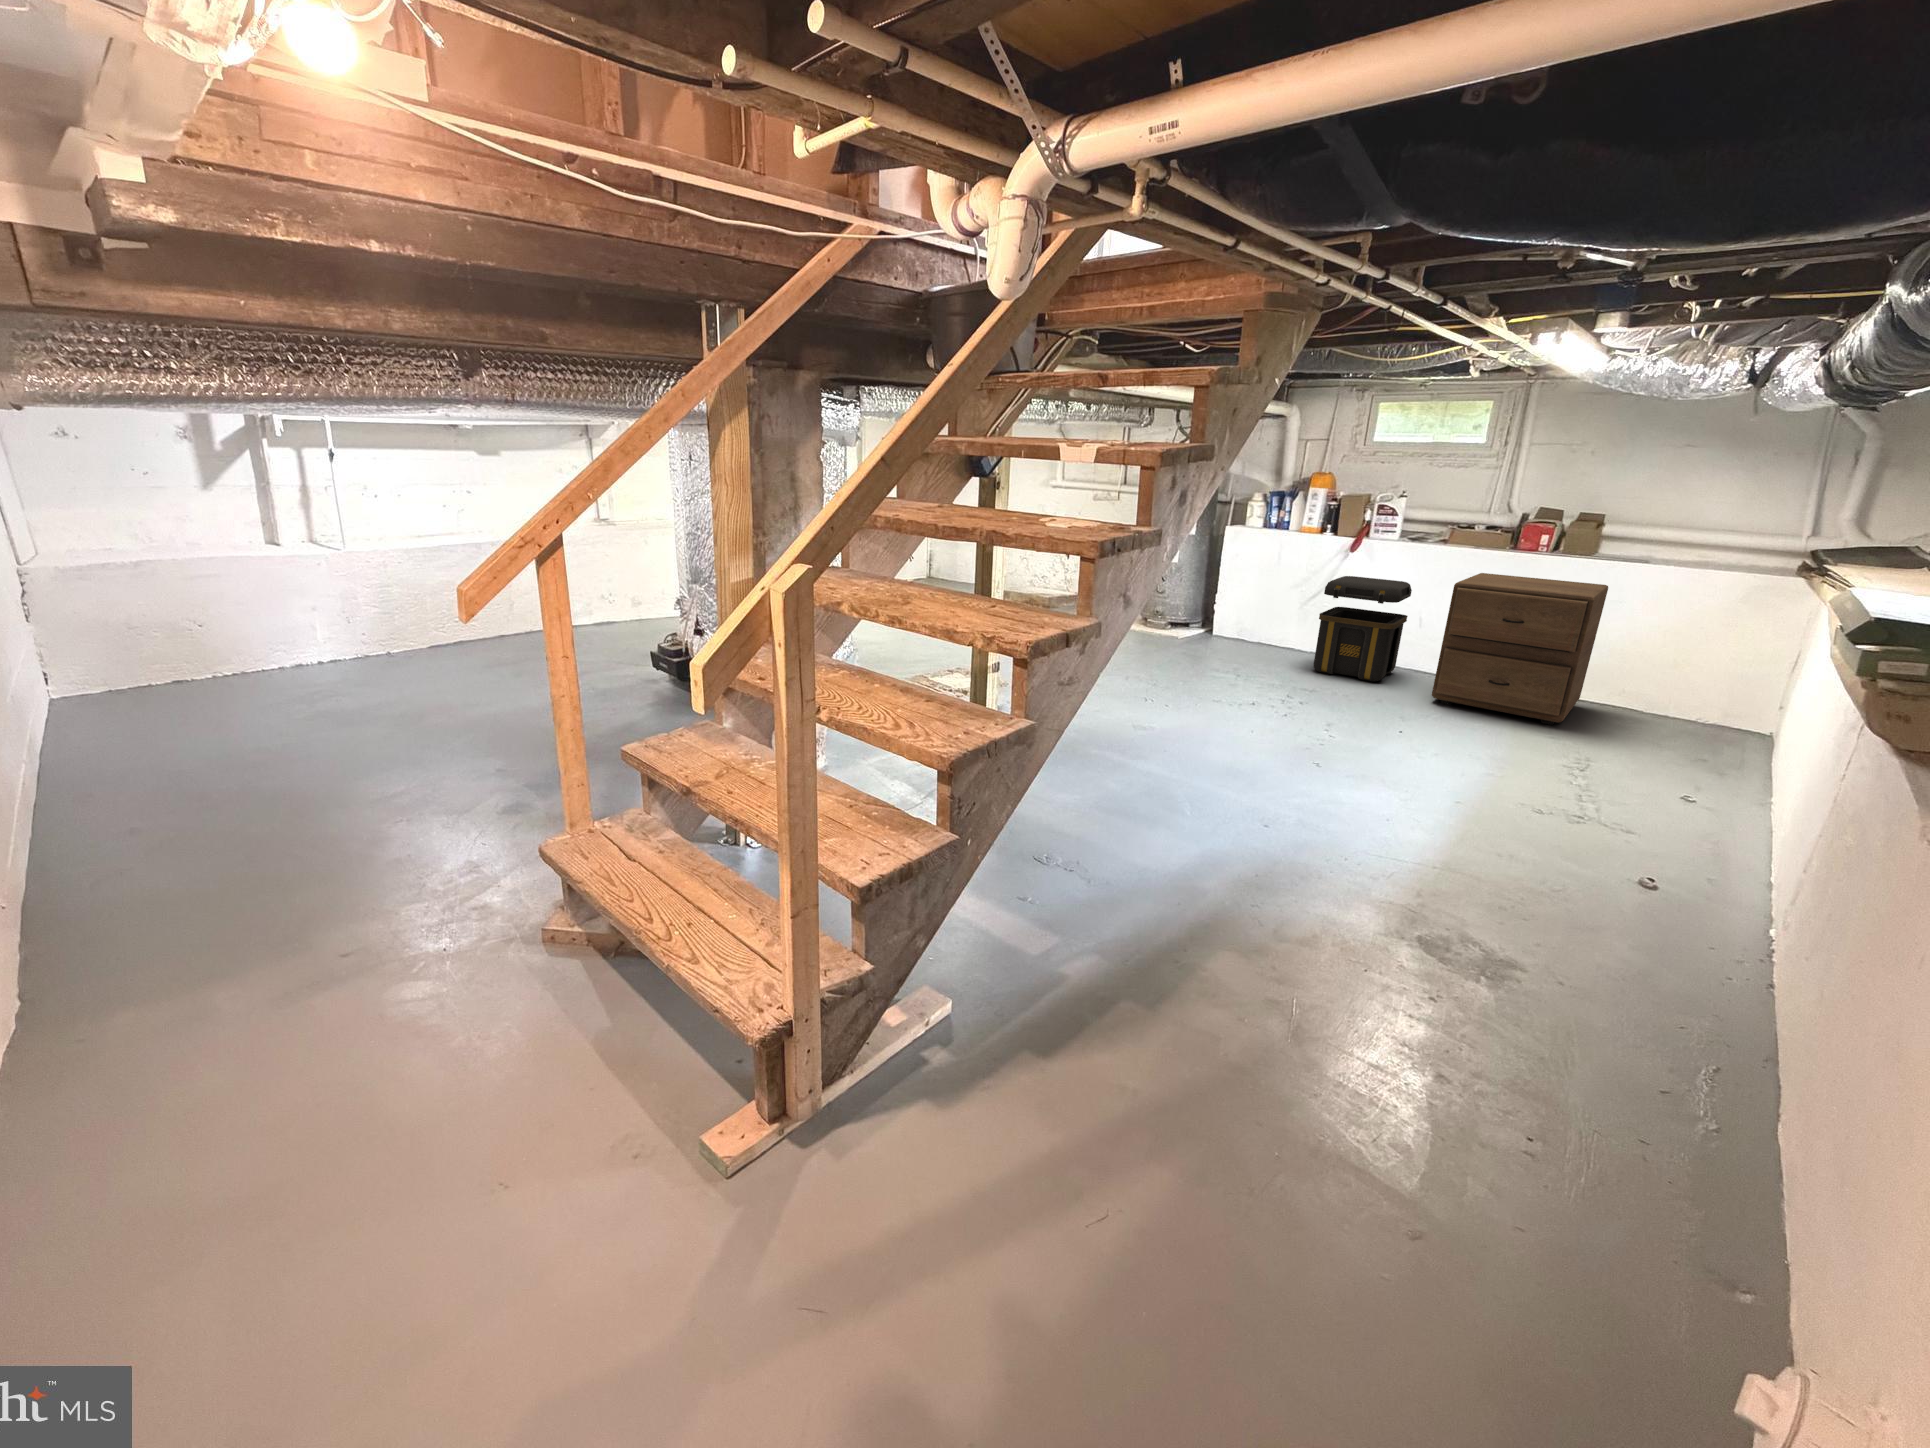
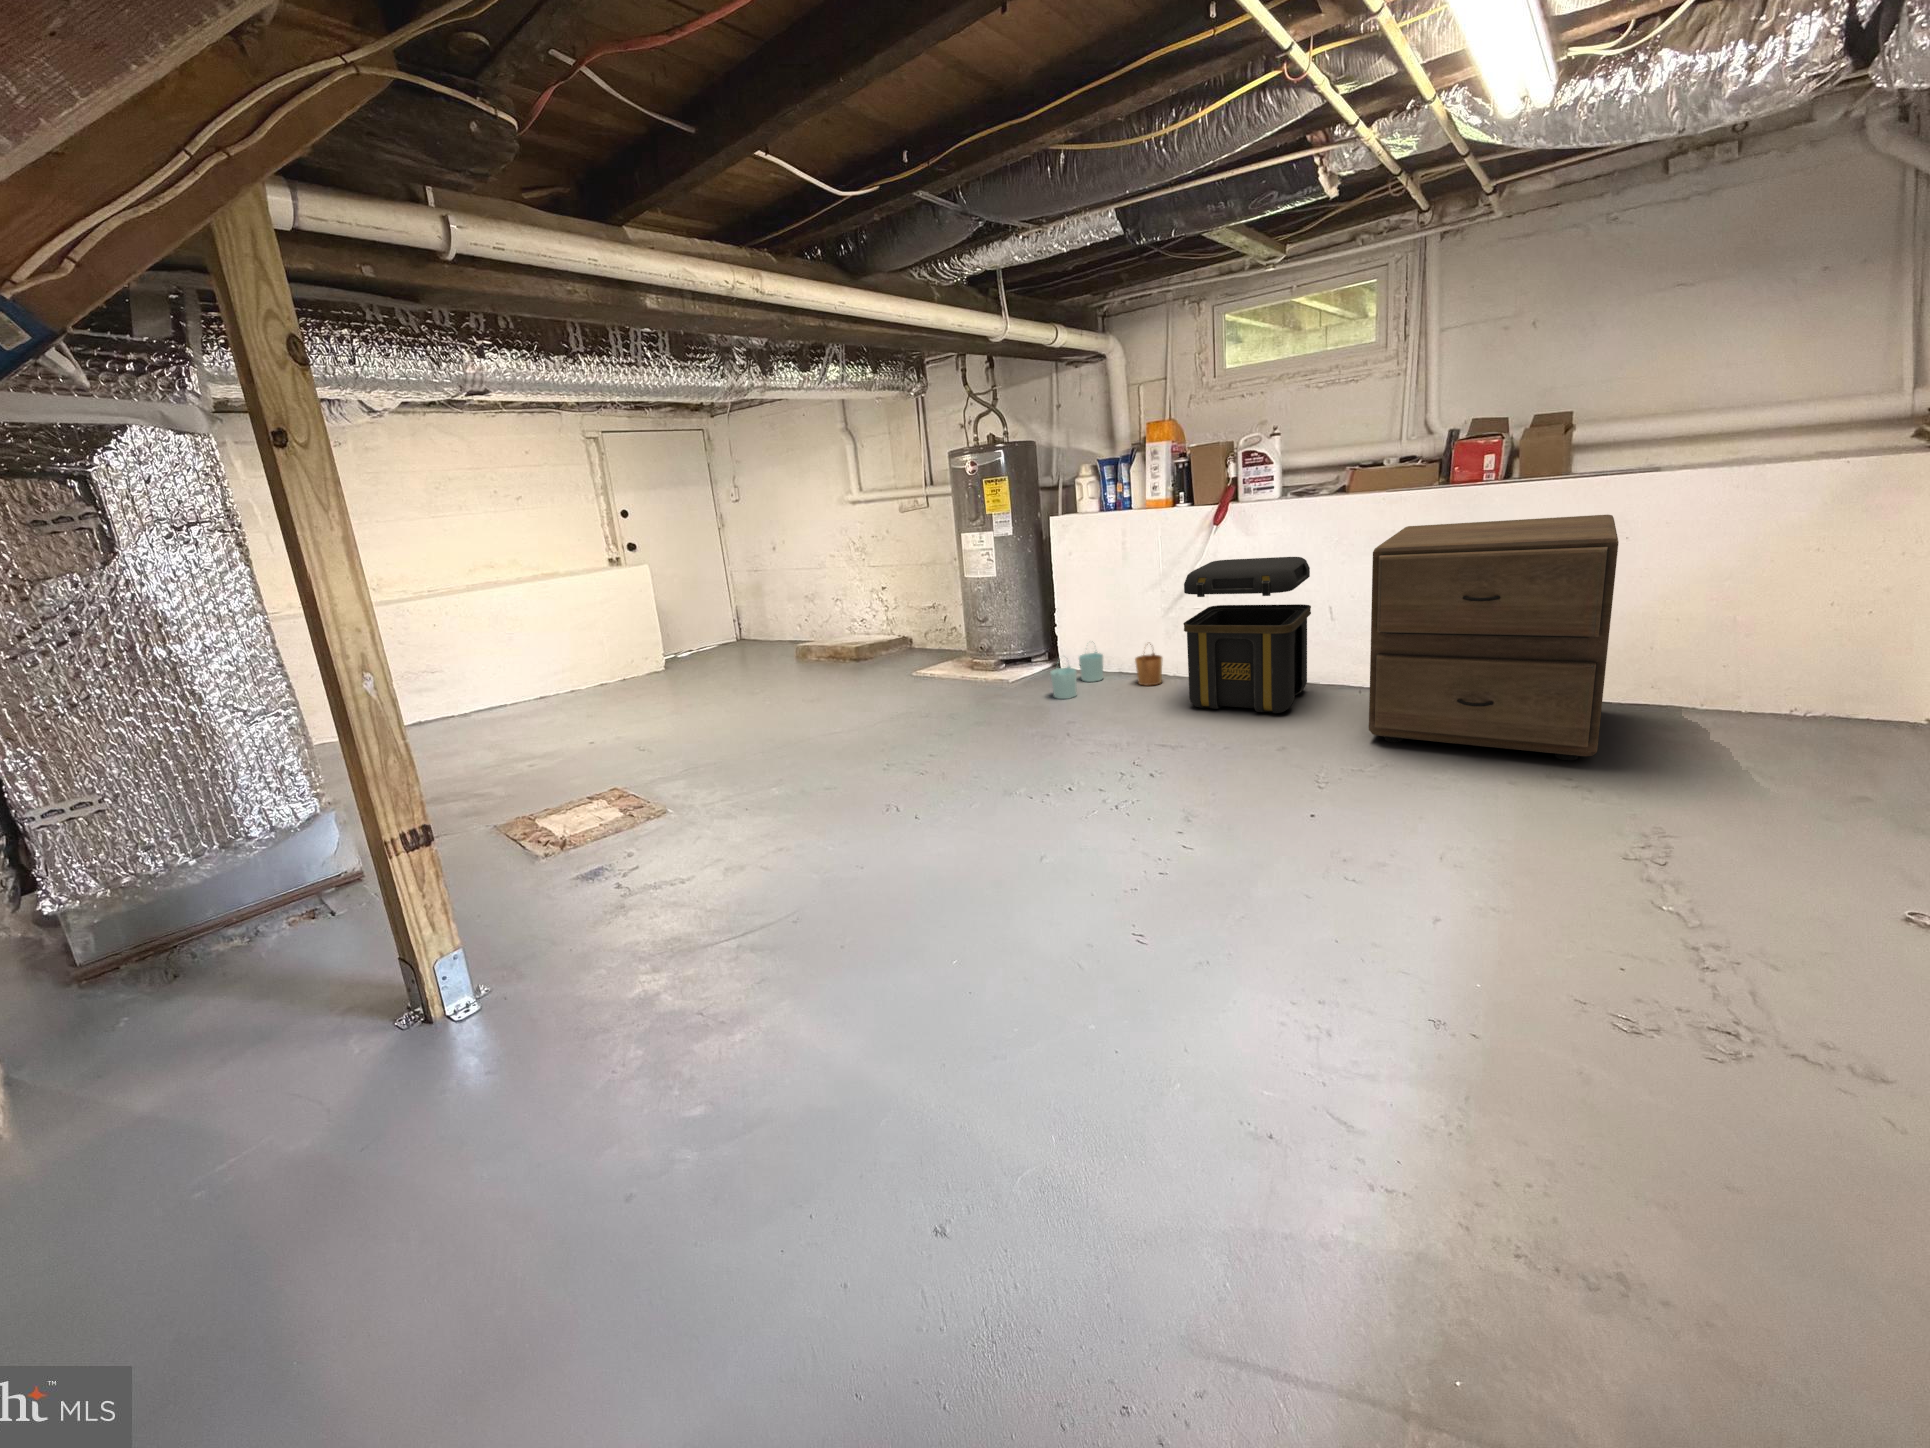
bucket: none [1212,619,1294,656] -> present [1050,644,1162,699]

